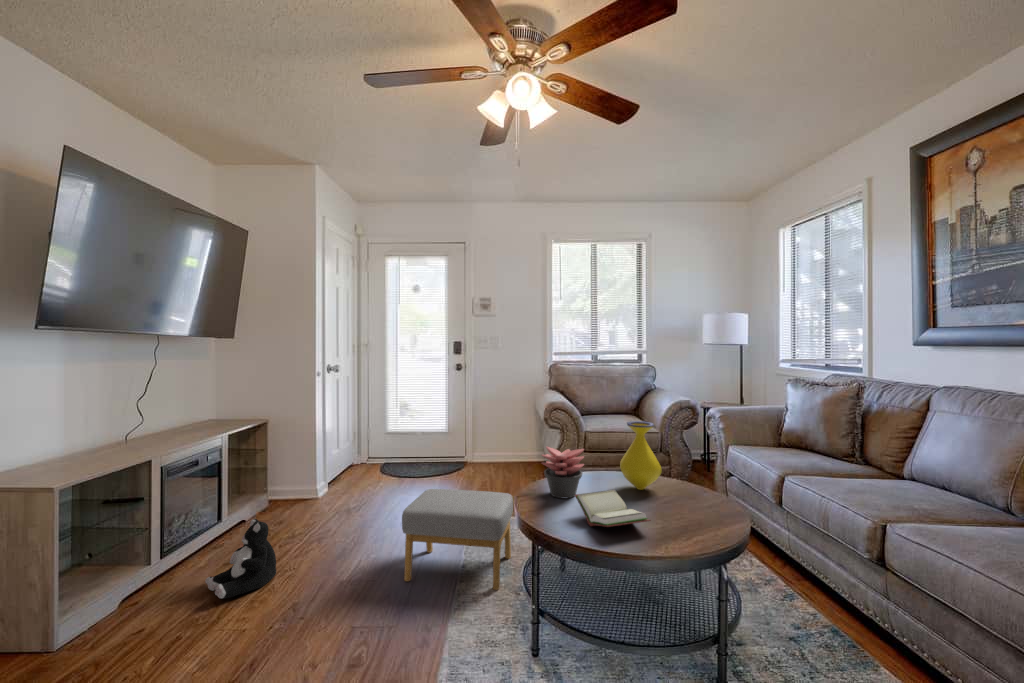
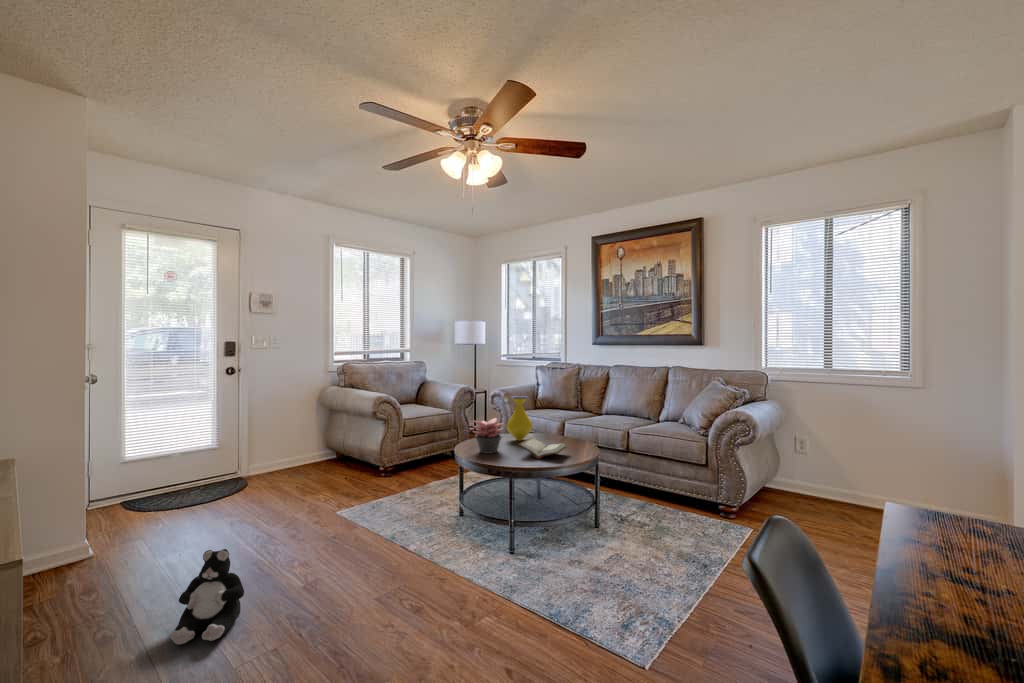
footstool: present [402,489,513,590] -> none [348,468,448,559]

